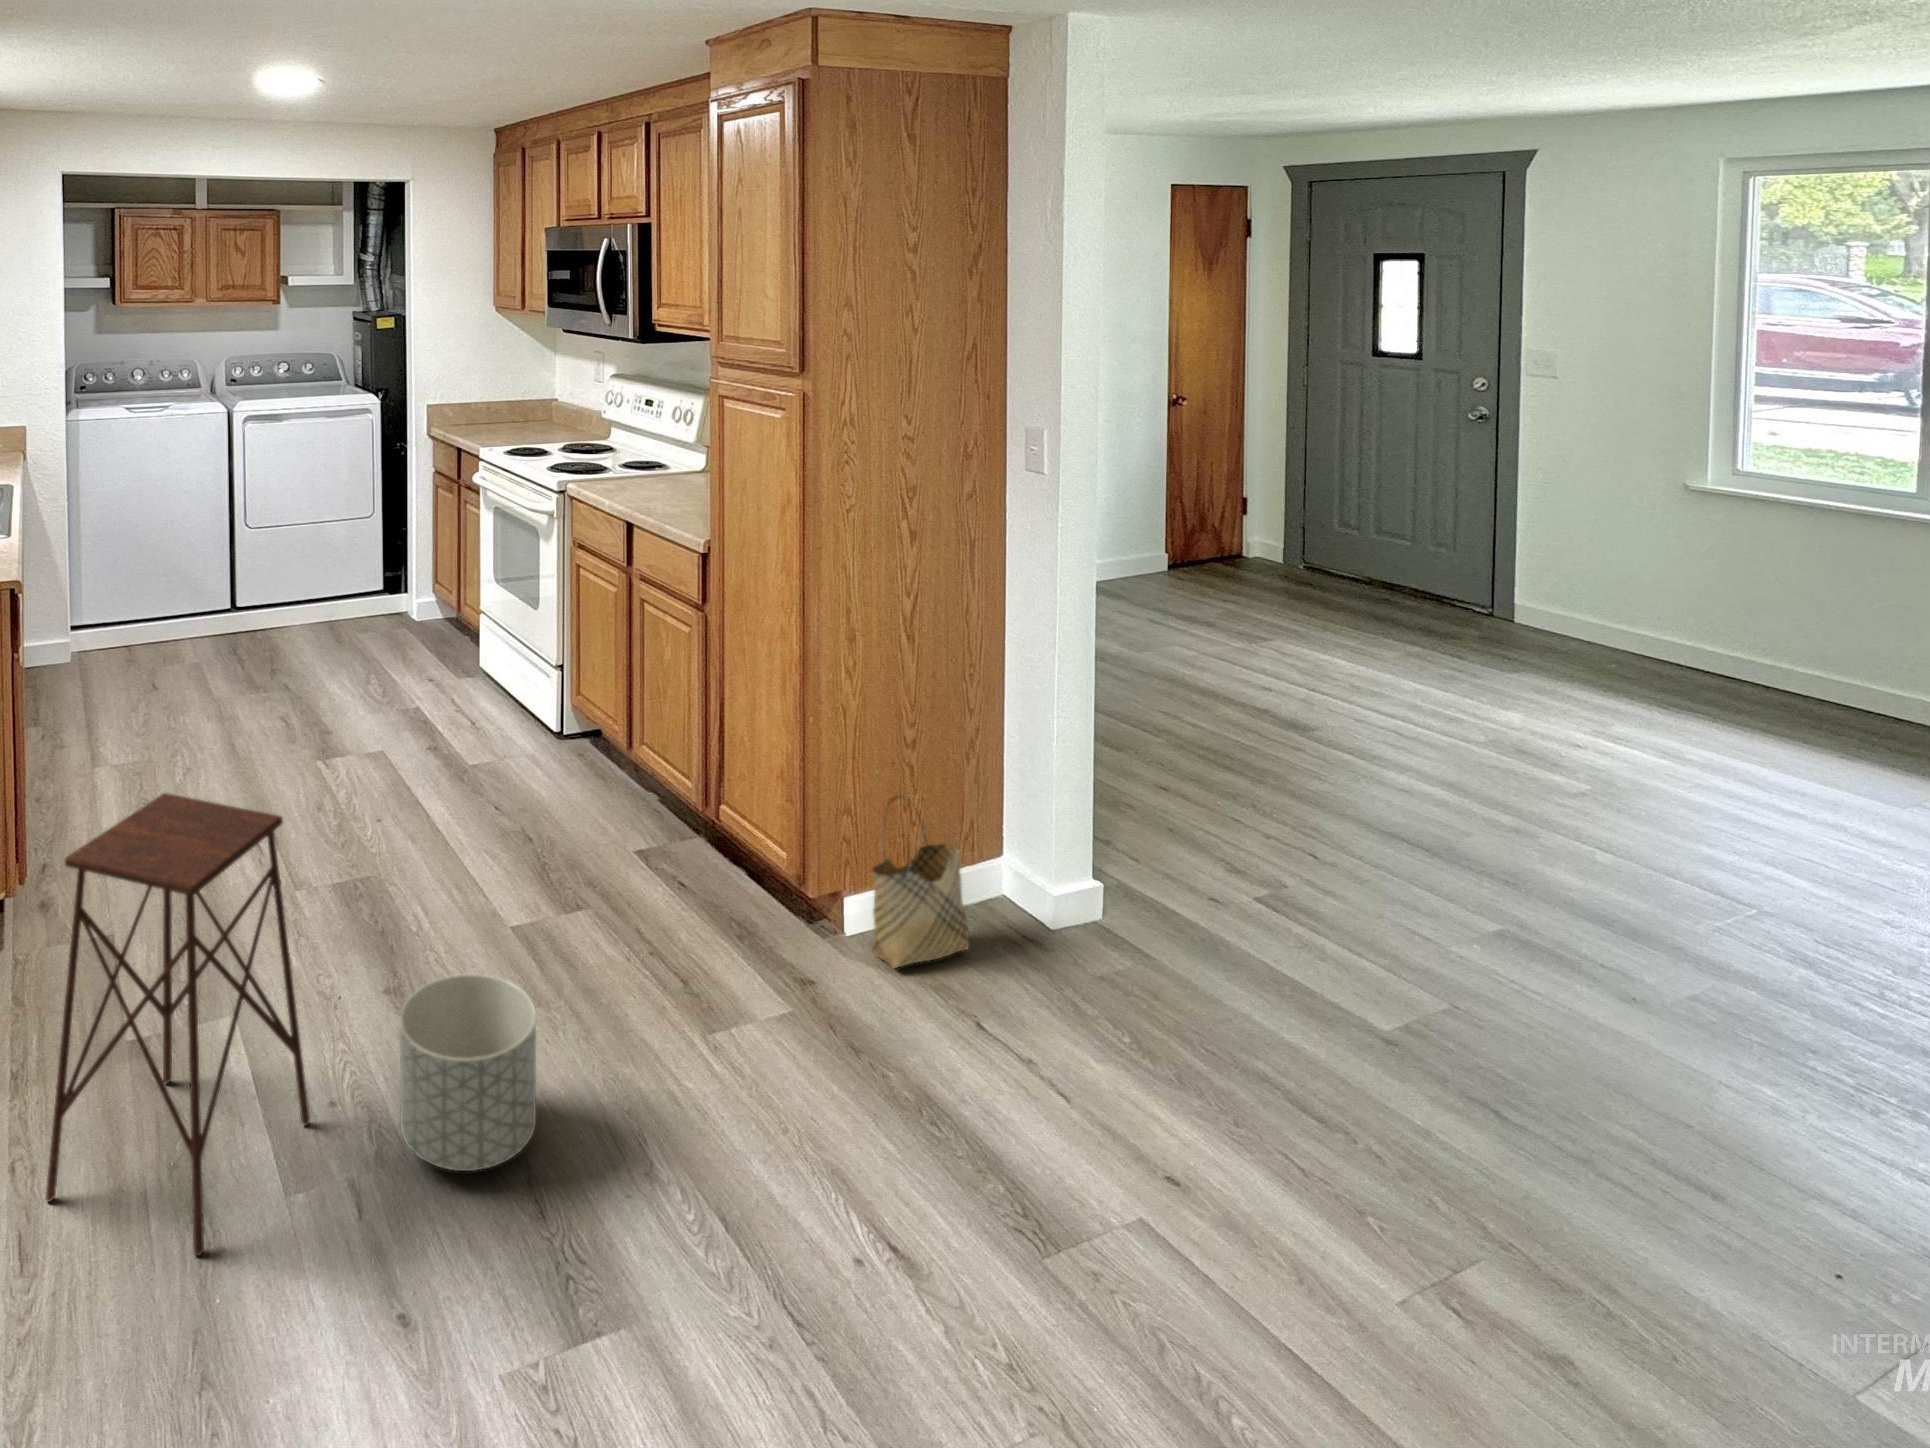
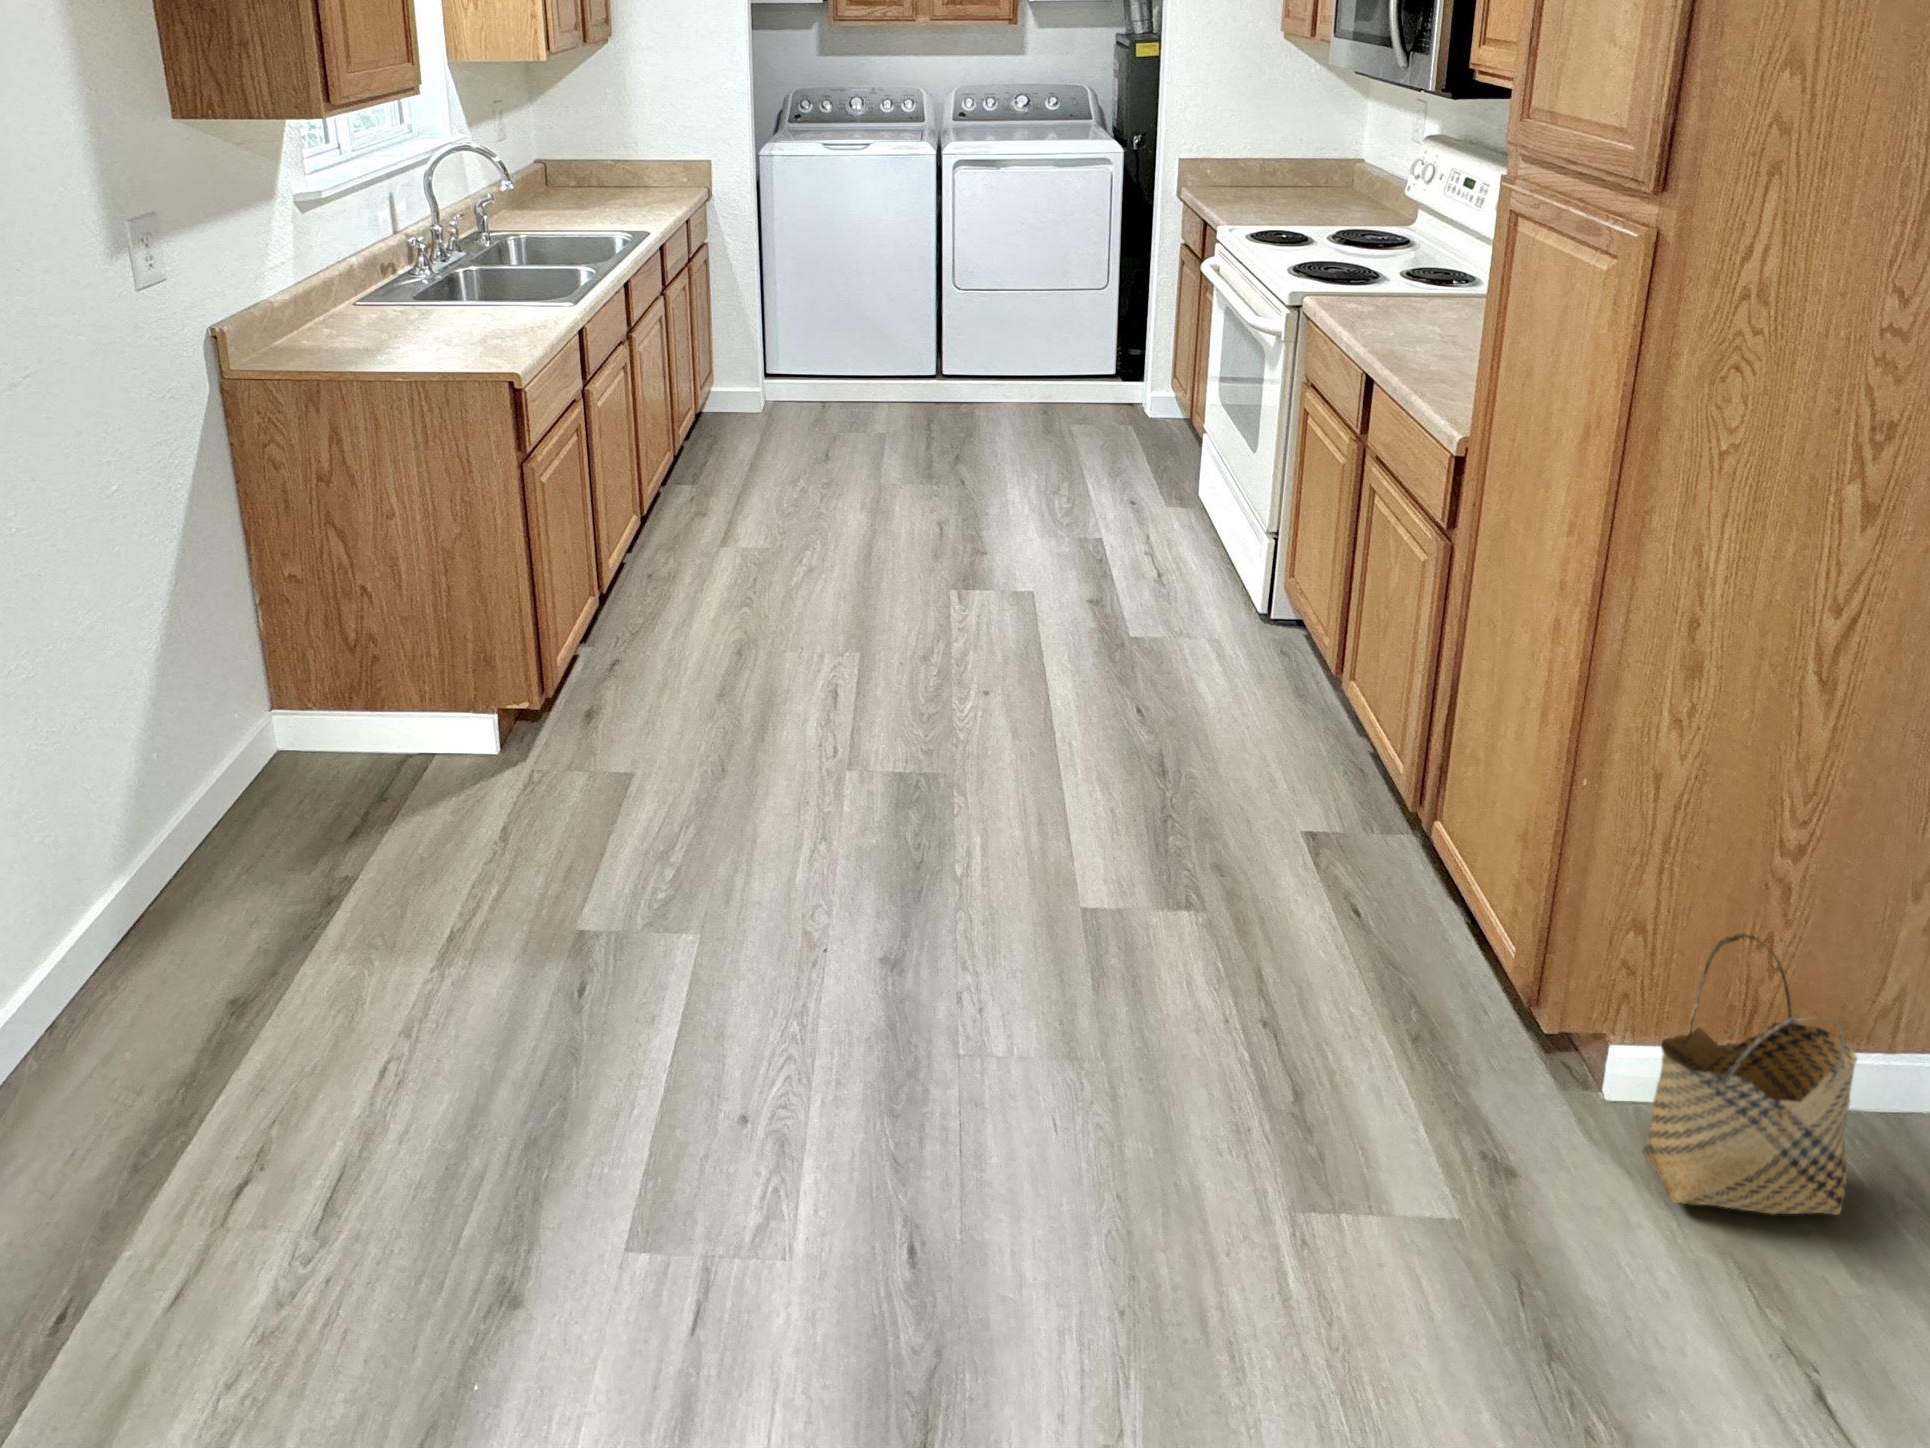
side table: present [45,793,310,1256] -> none [371,697,706,1295]
planter: present [400,974,536,1171] -> none [782,1030,980,1334]

